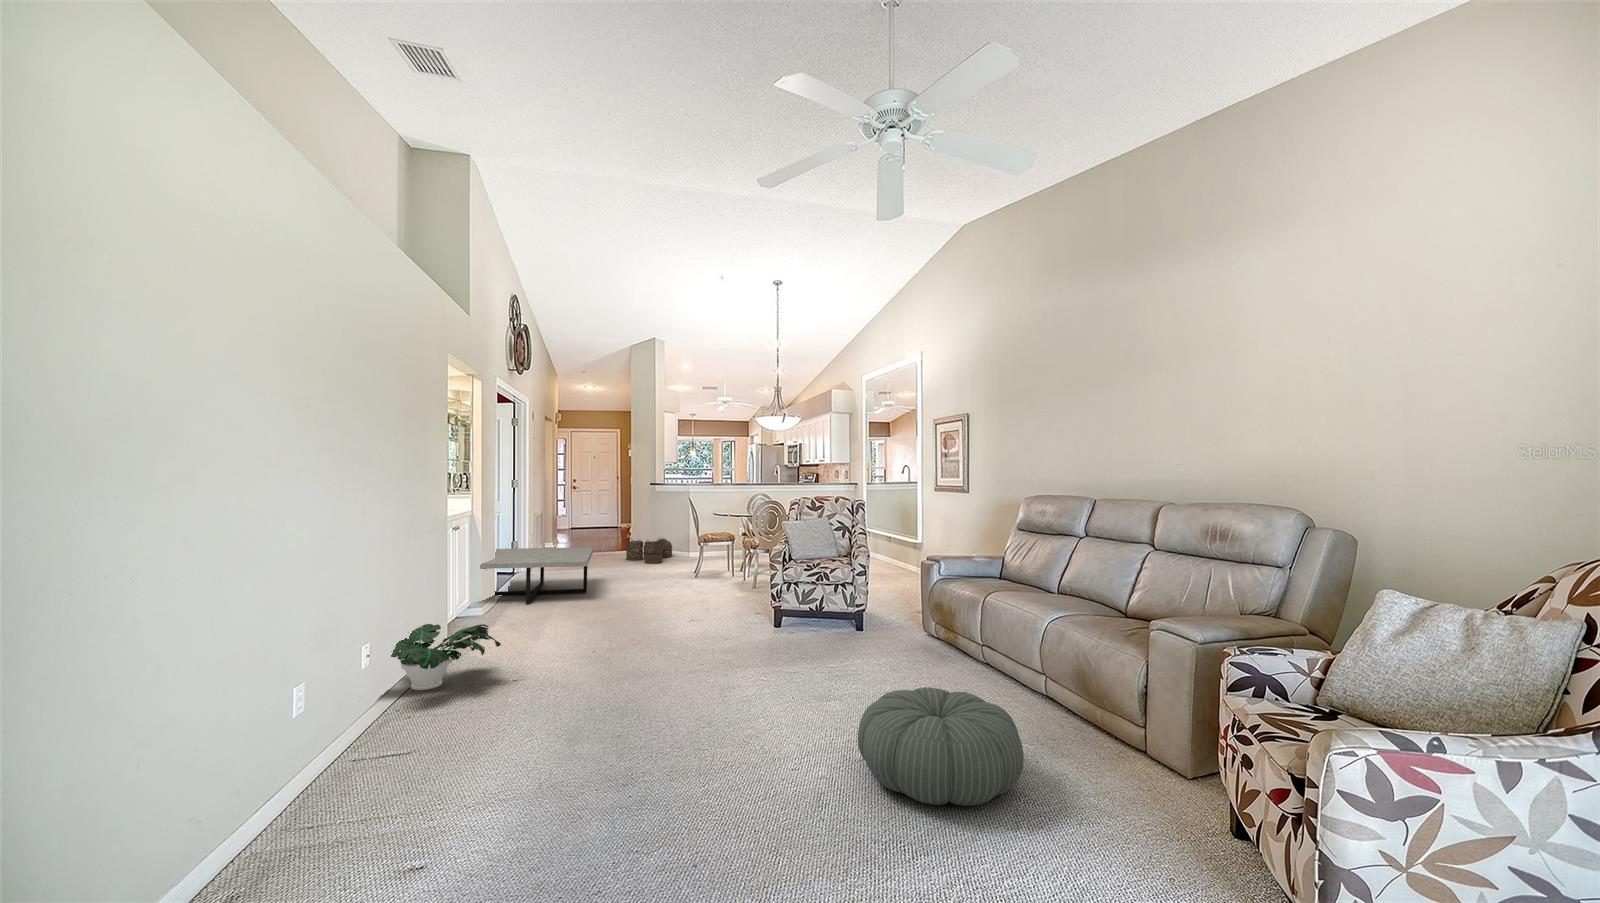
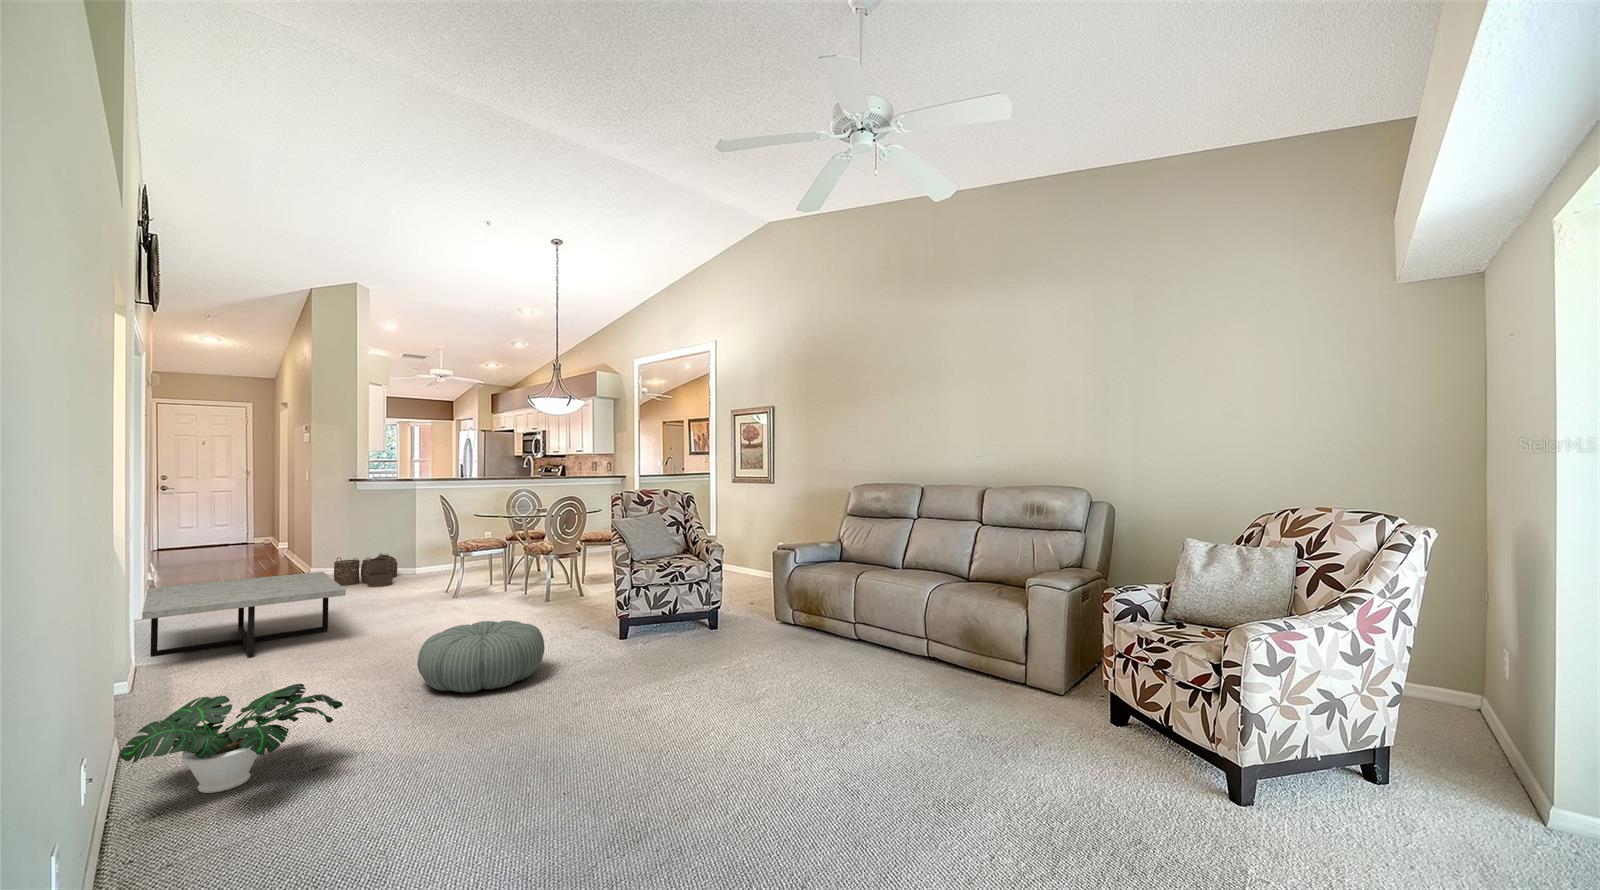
pouf: present [858,687,1024,806] -> present [418,620,544,693]

